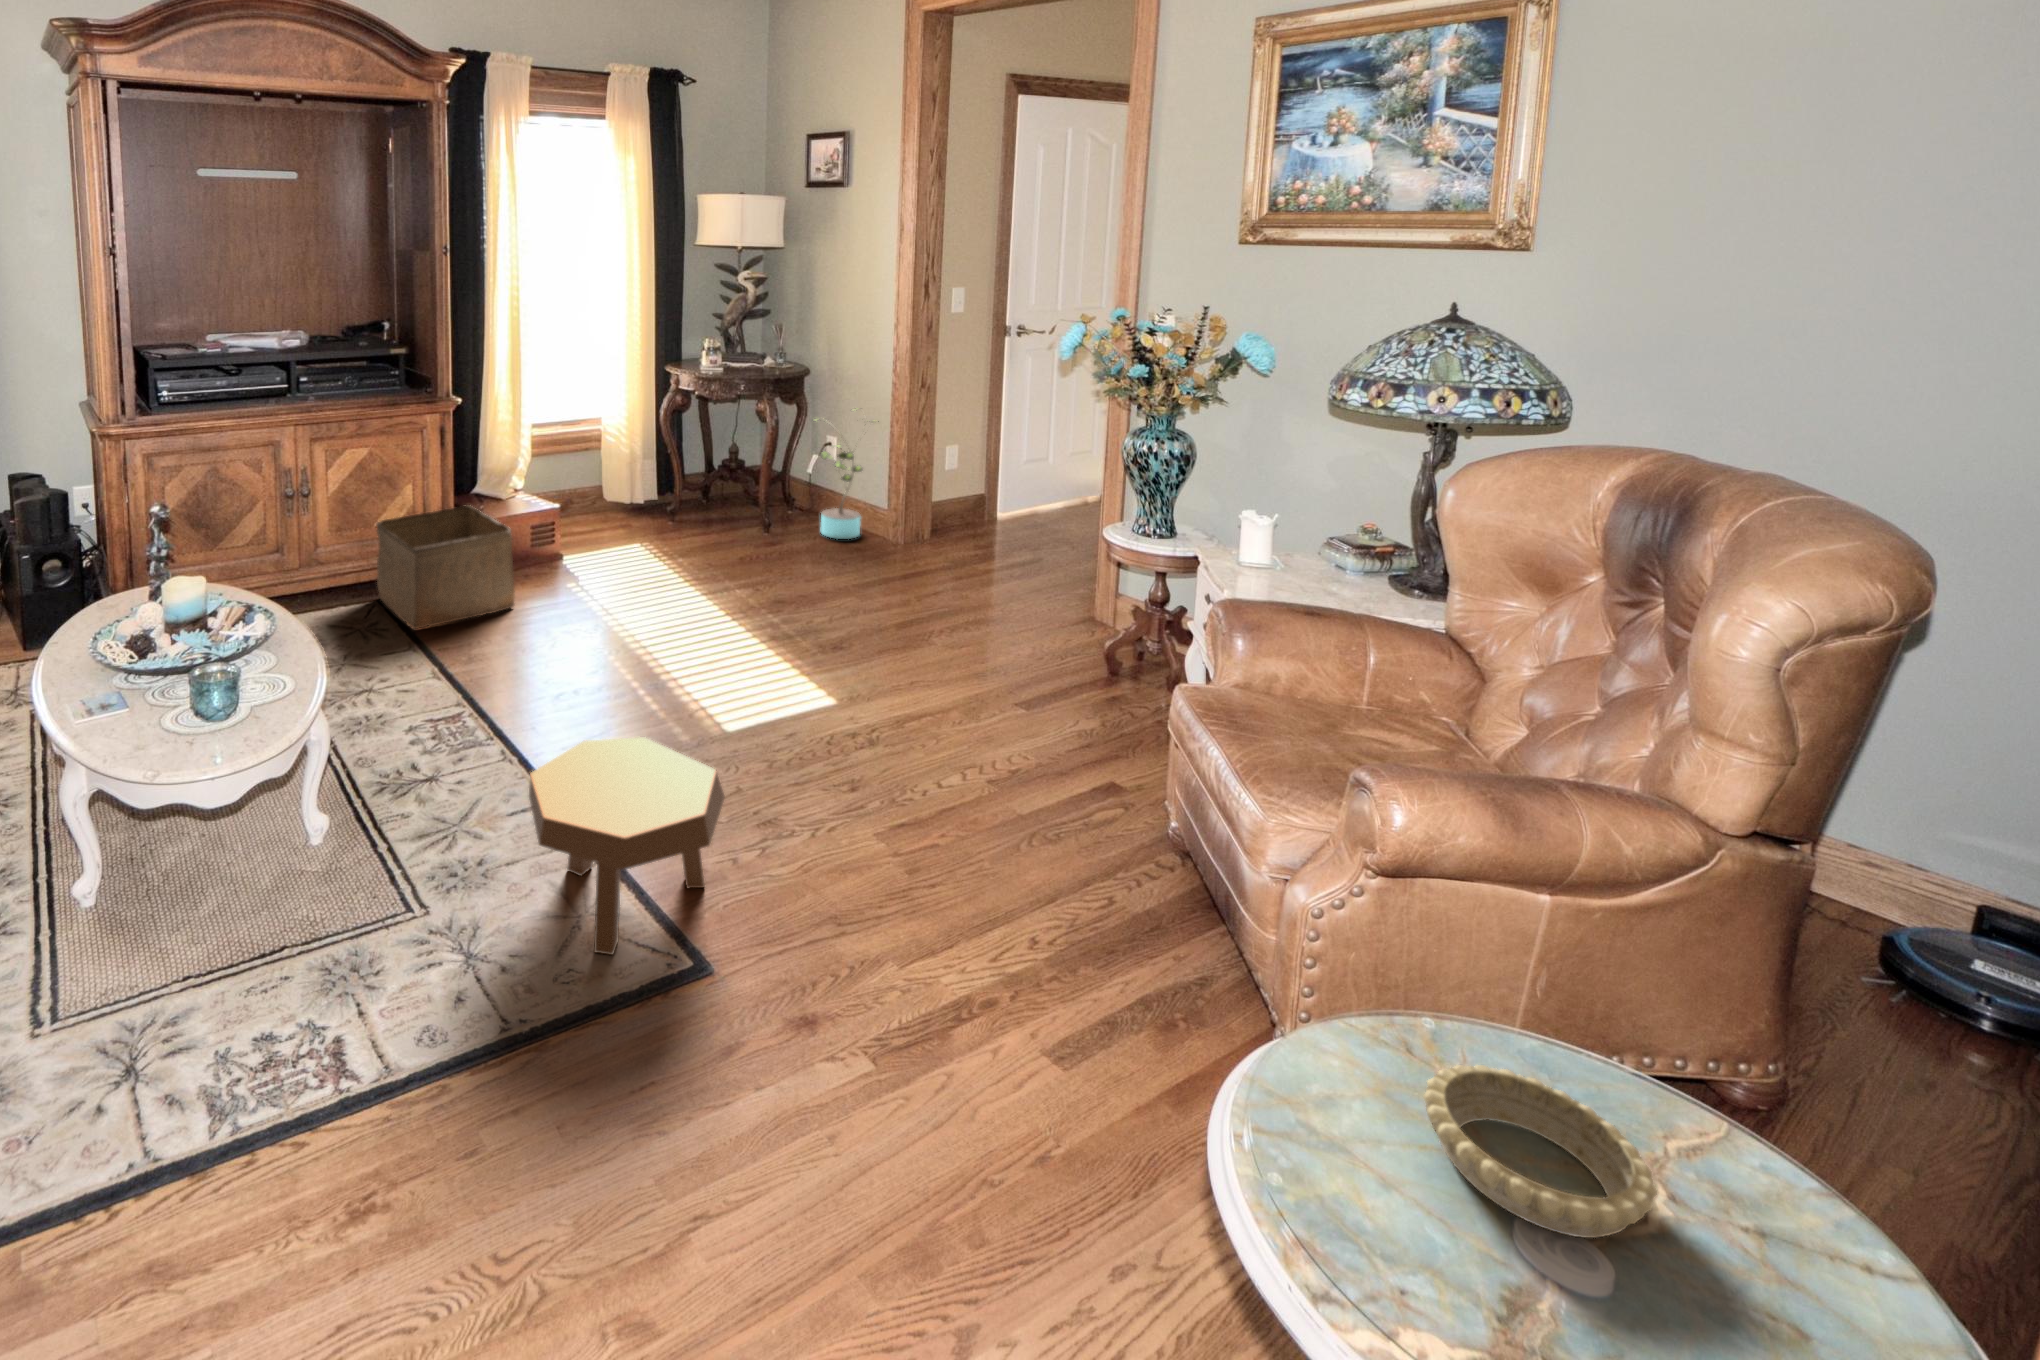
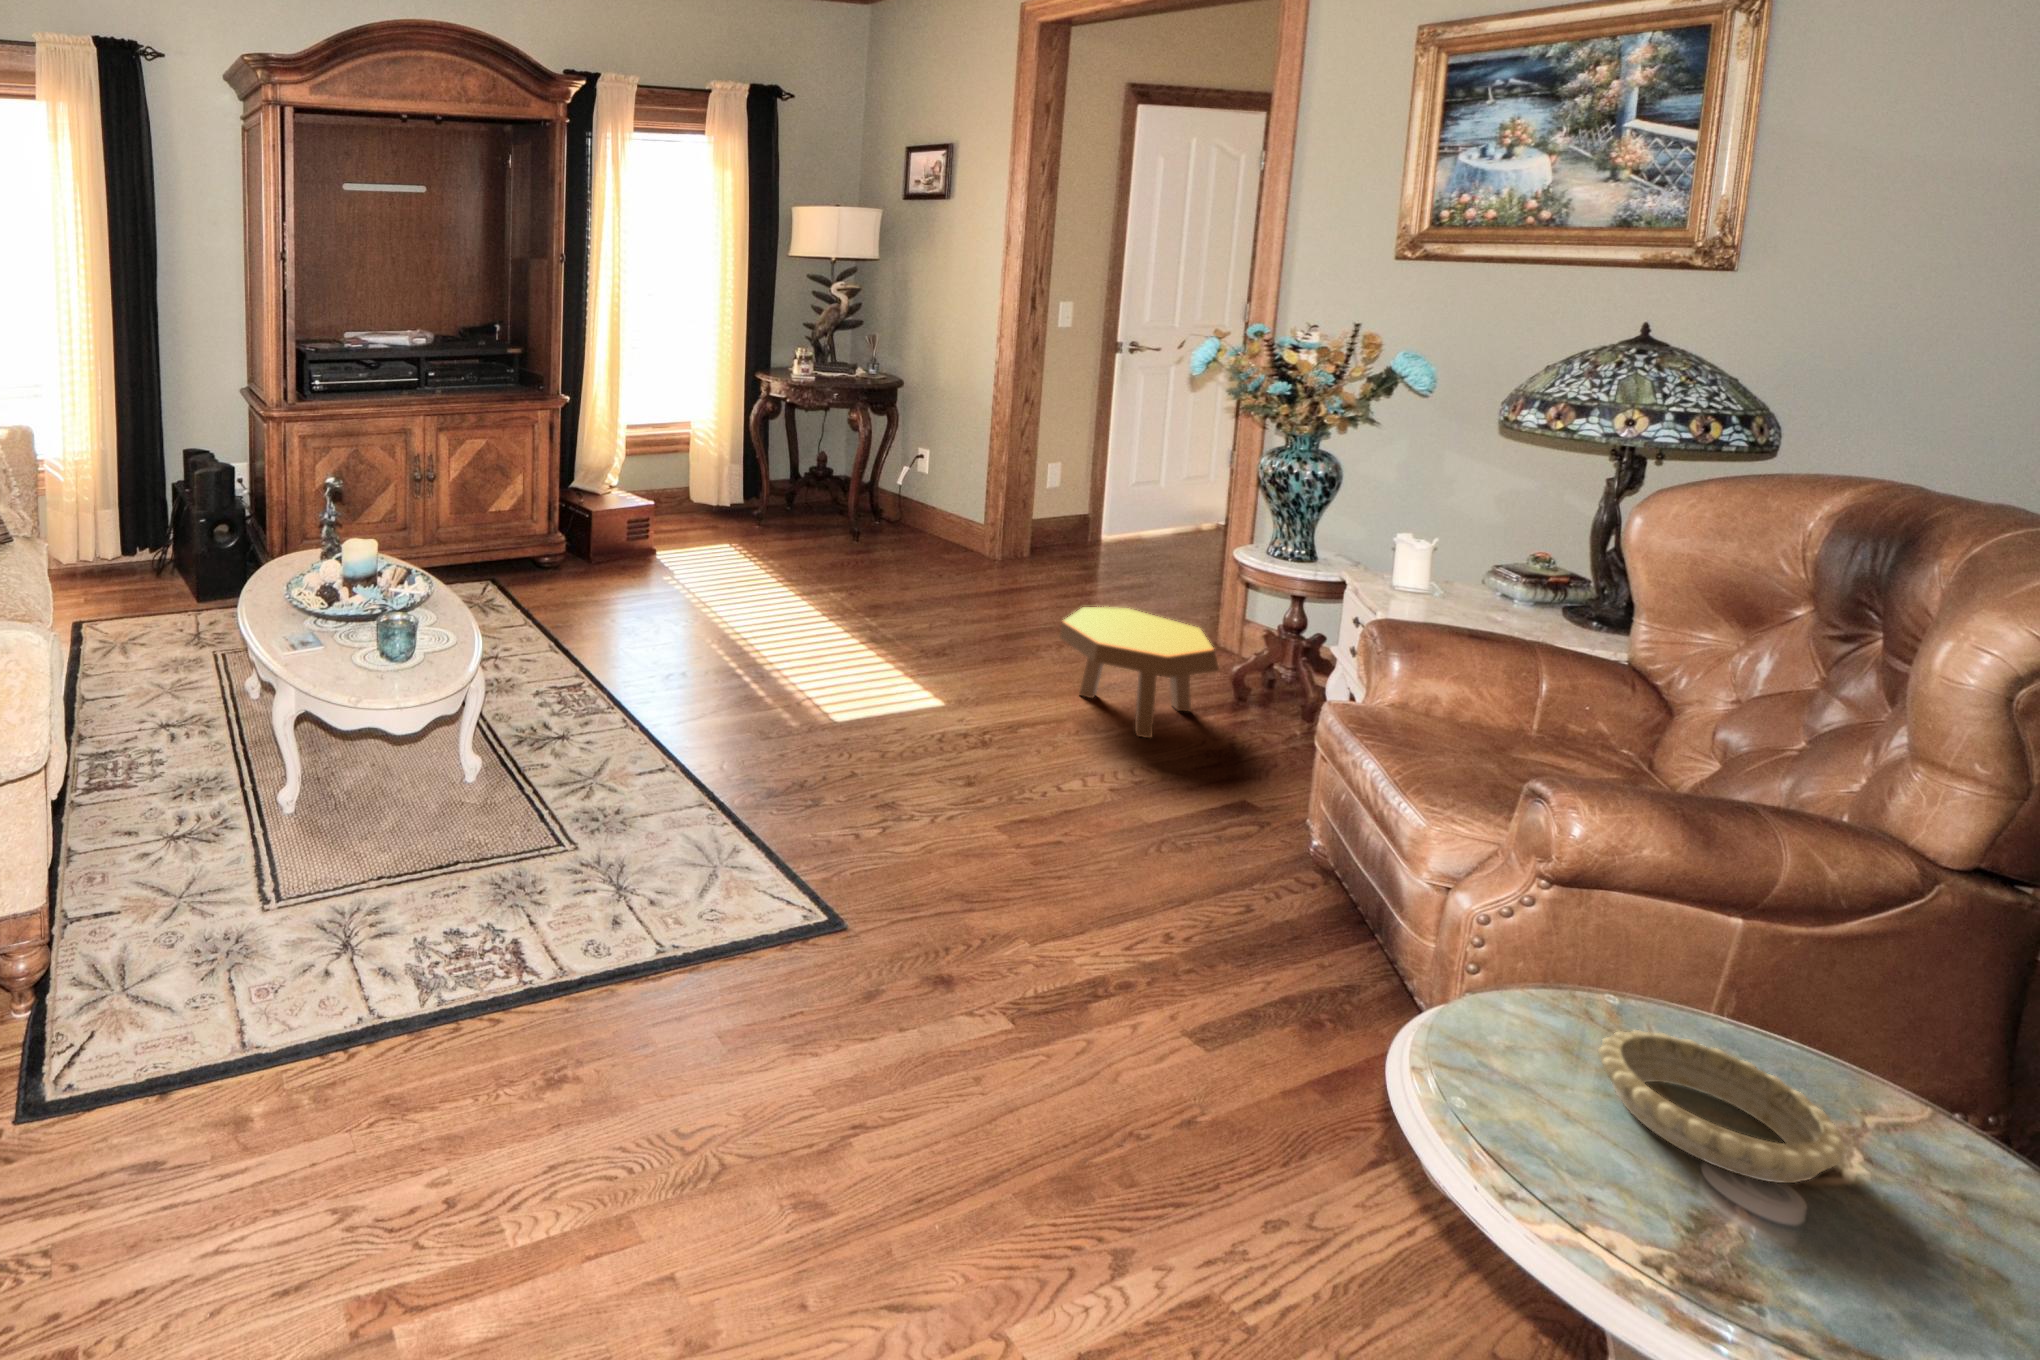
potted plant: present [821,408,879,539] -> none [907,421,980,553]
storage bin: present [376,505,515,629] -> none [489,499,618,611]
footstool: present [529,737,725,955] -> present [1060,607,1219,739]

